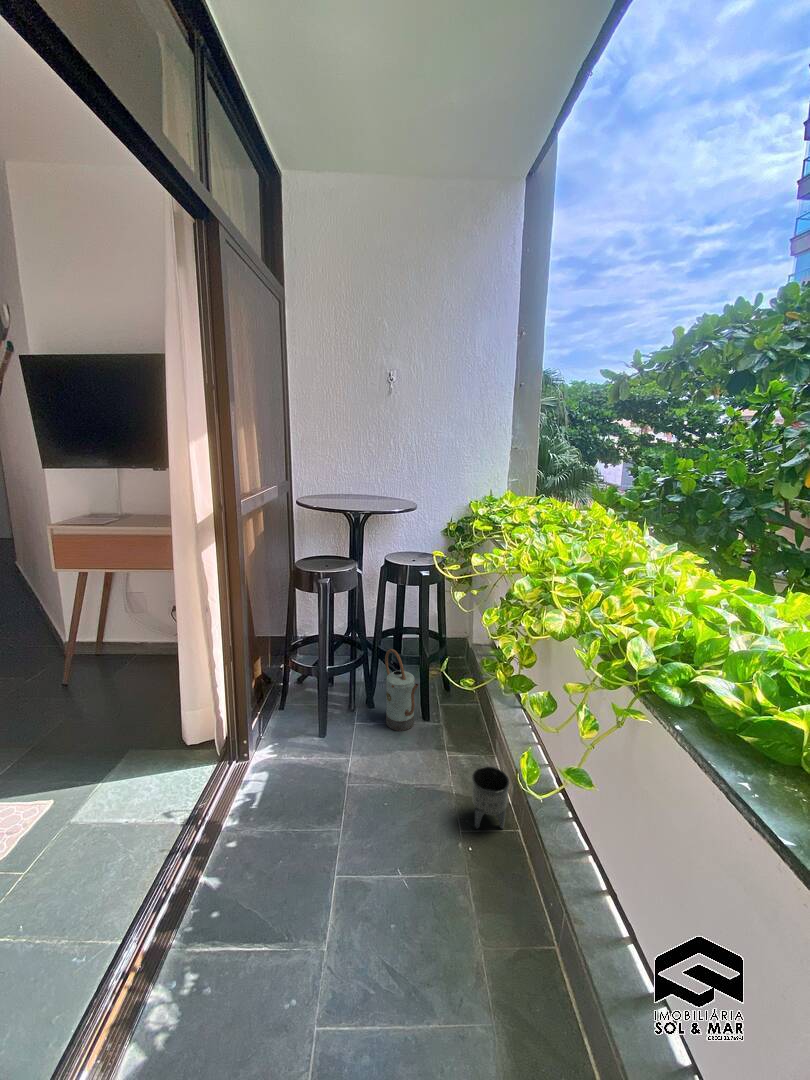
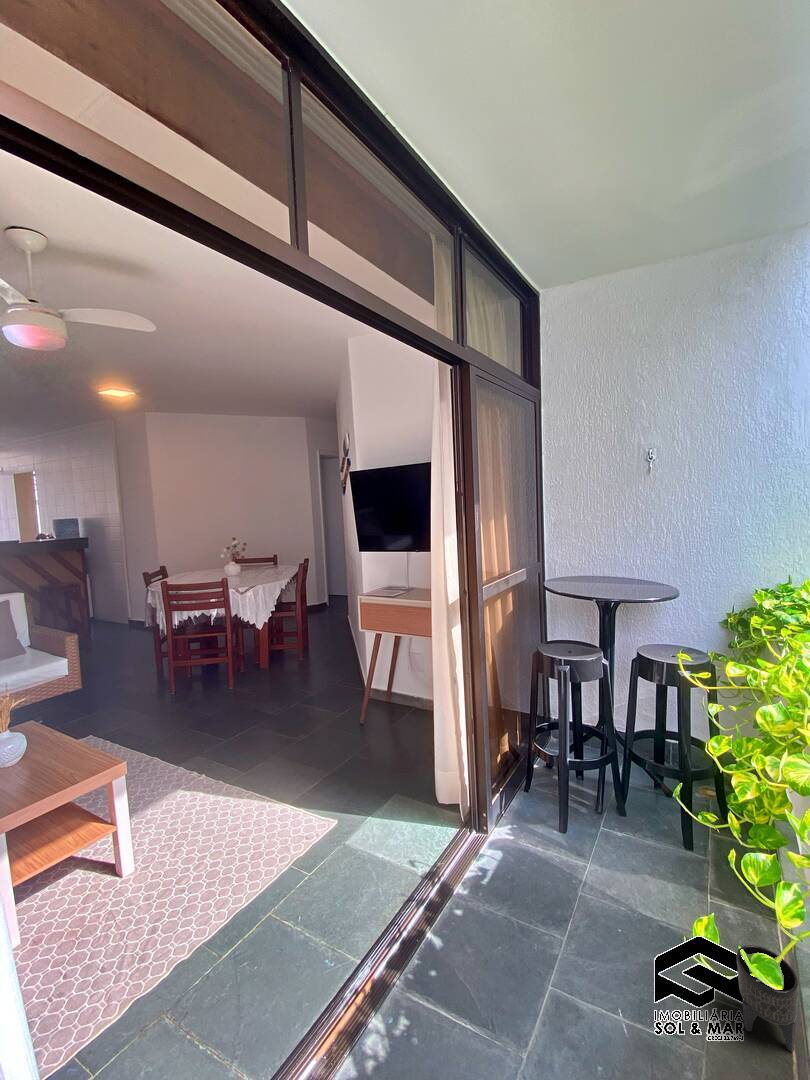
watering can: present [385,649,418,731] -> none [637,754,677,859]

